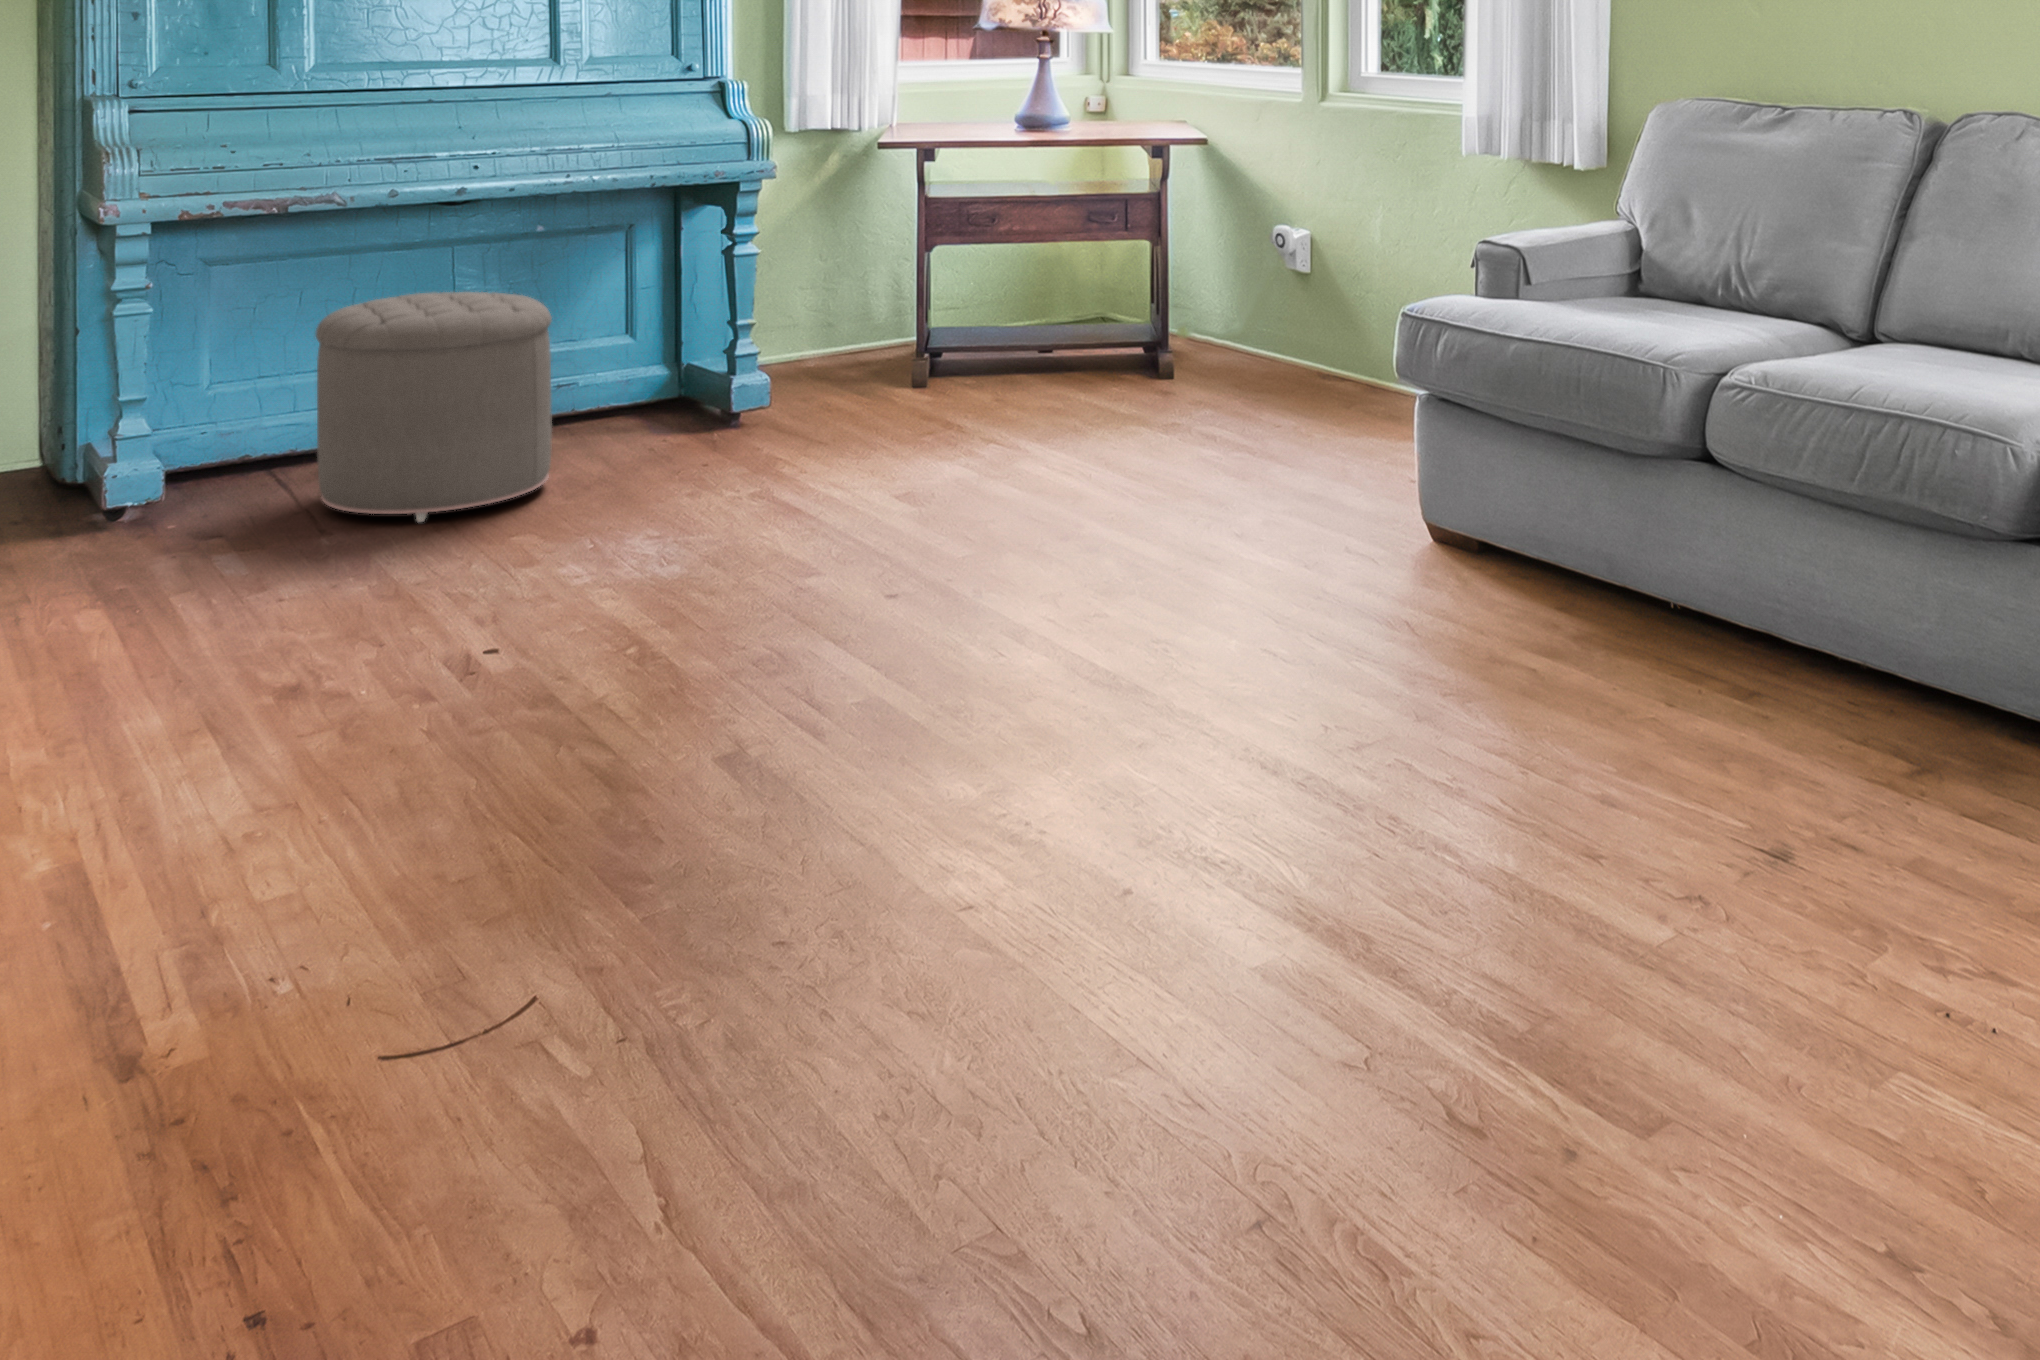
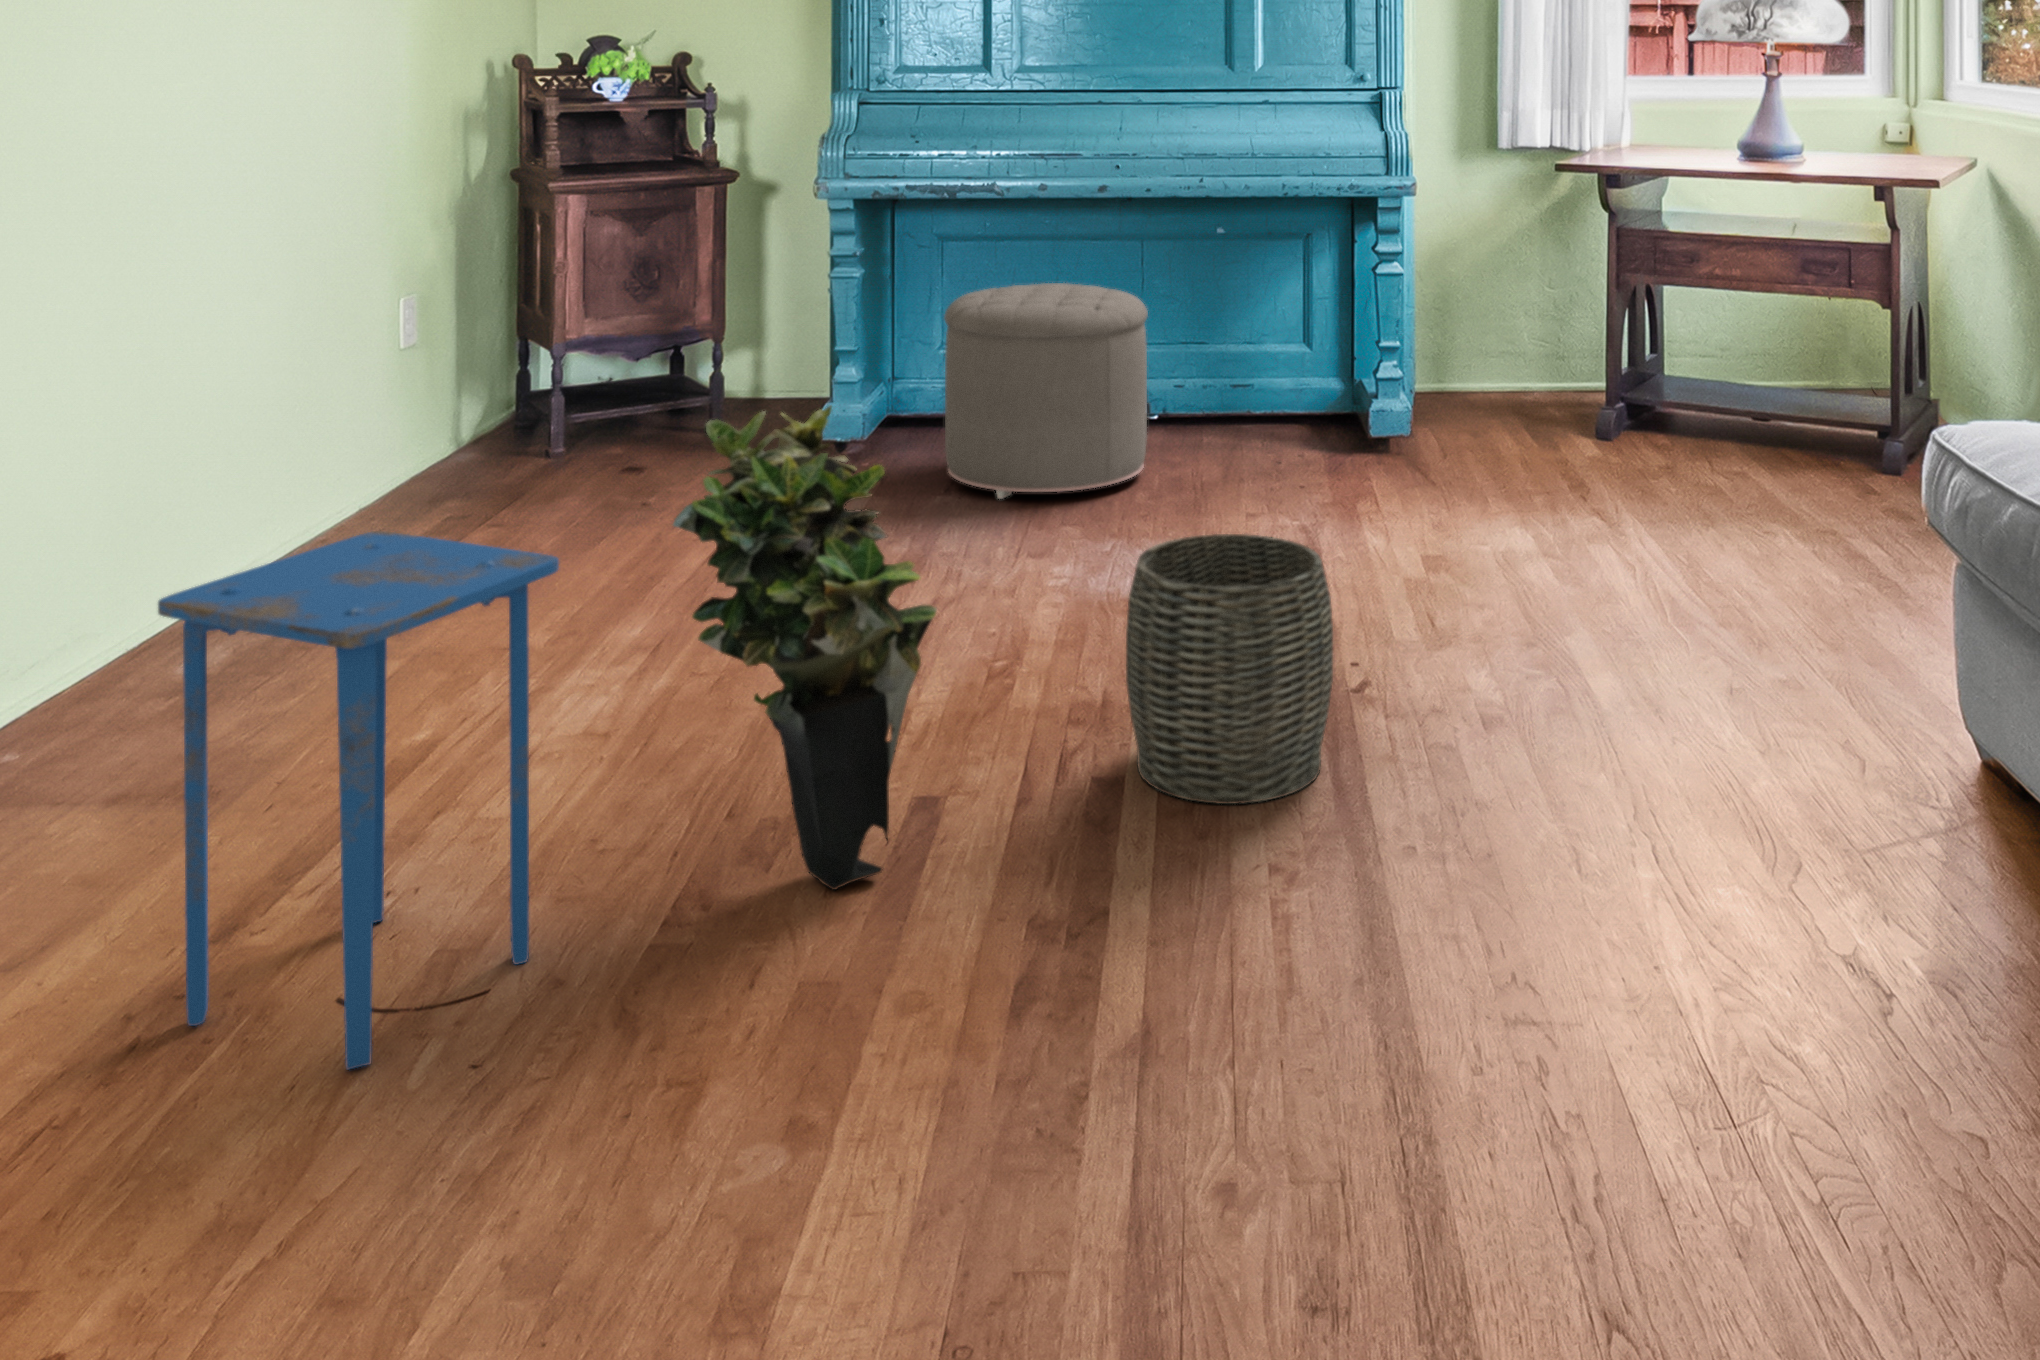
potted plant: none [569,385,837,818] -> present [673,406,937,890]
woven basket: none [877,463,1058,688] -> present [1126,534,1333,804]
side table: none [267,545,598,1092] -> present [158,531,559,1070]

